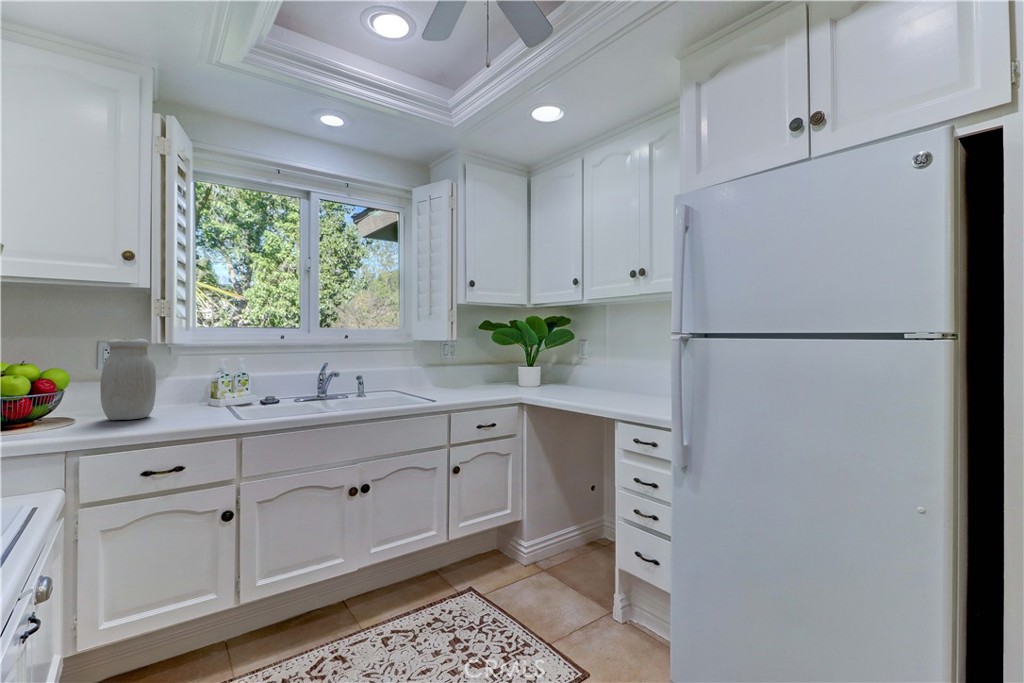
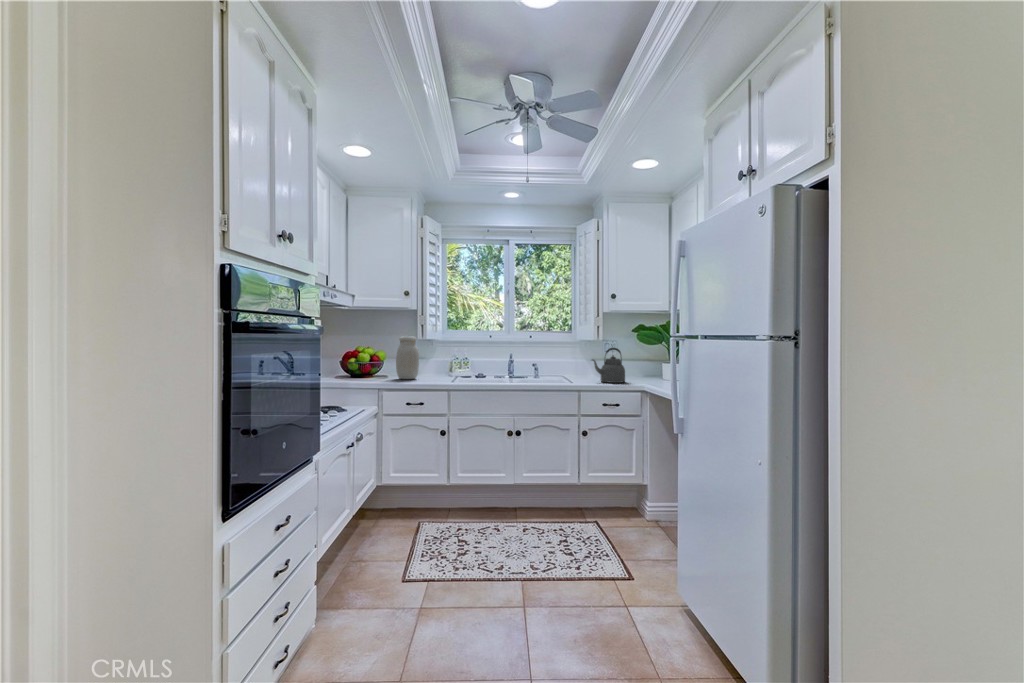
kettle: none [449,351,489,397] -> present [592,348,625,383]

